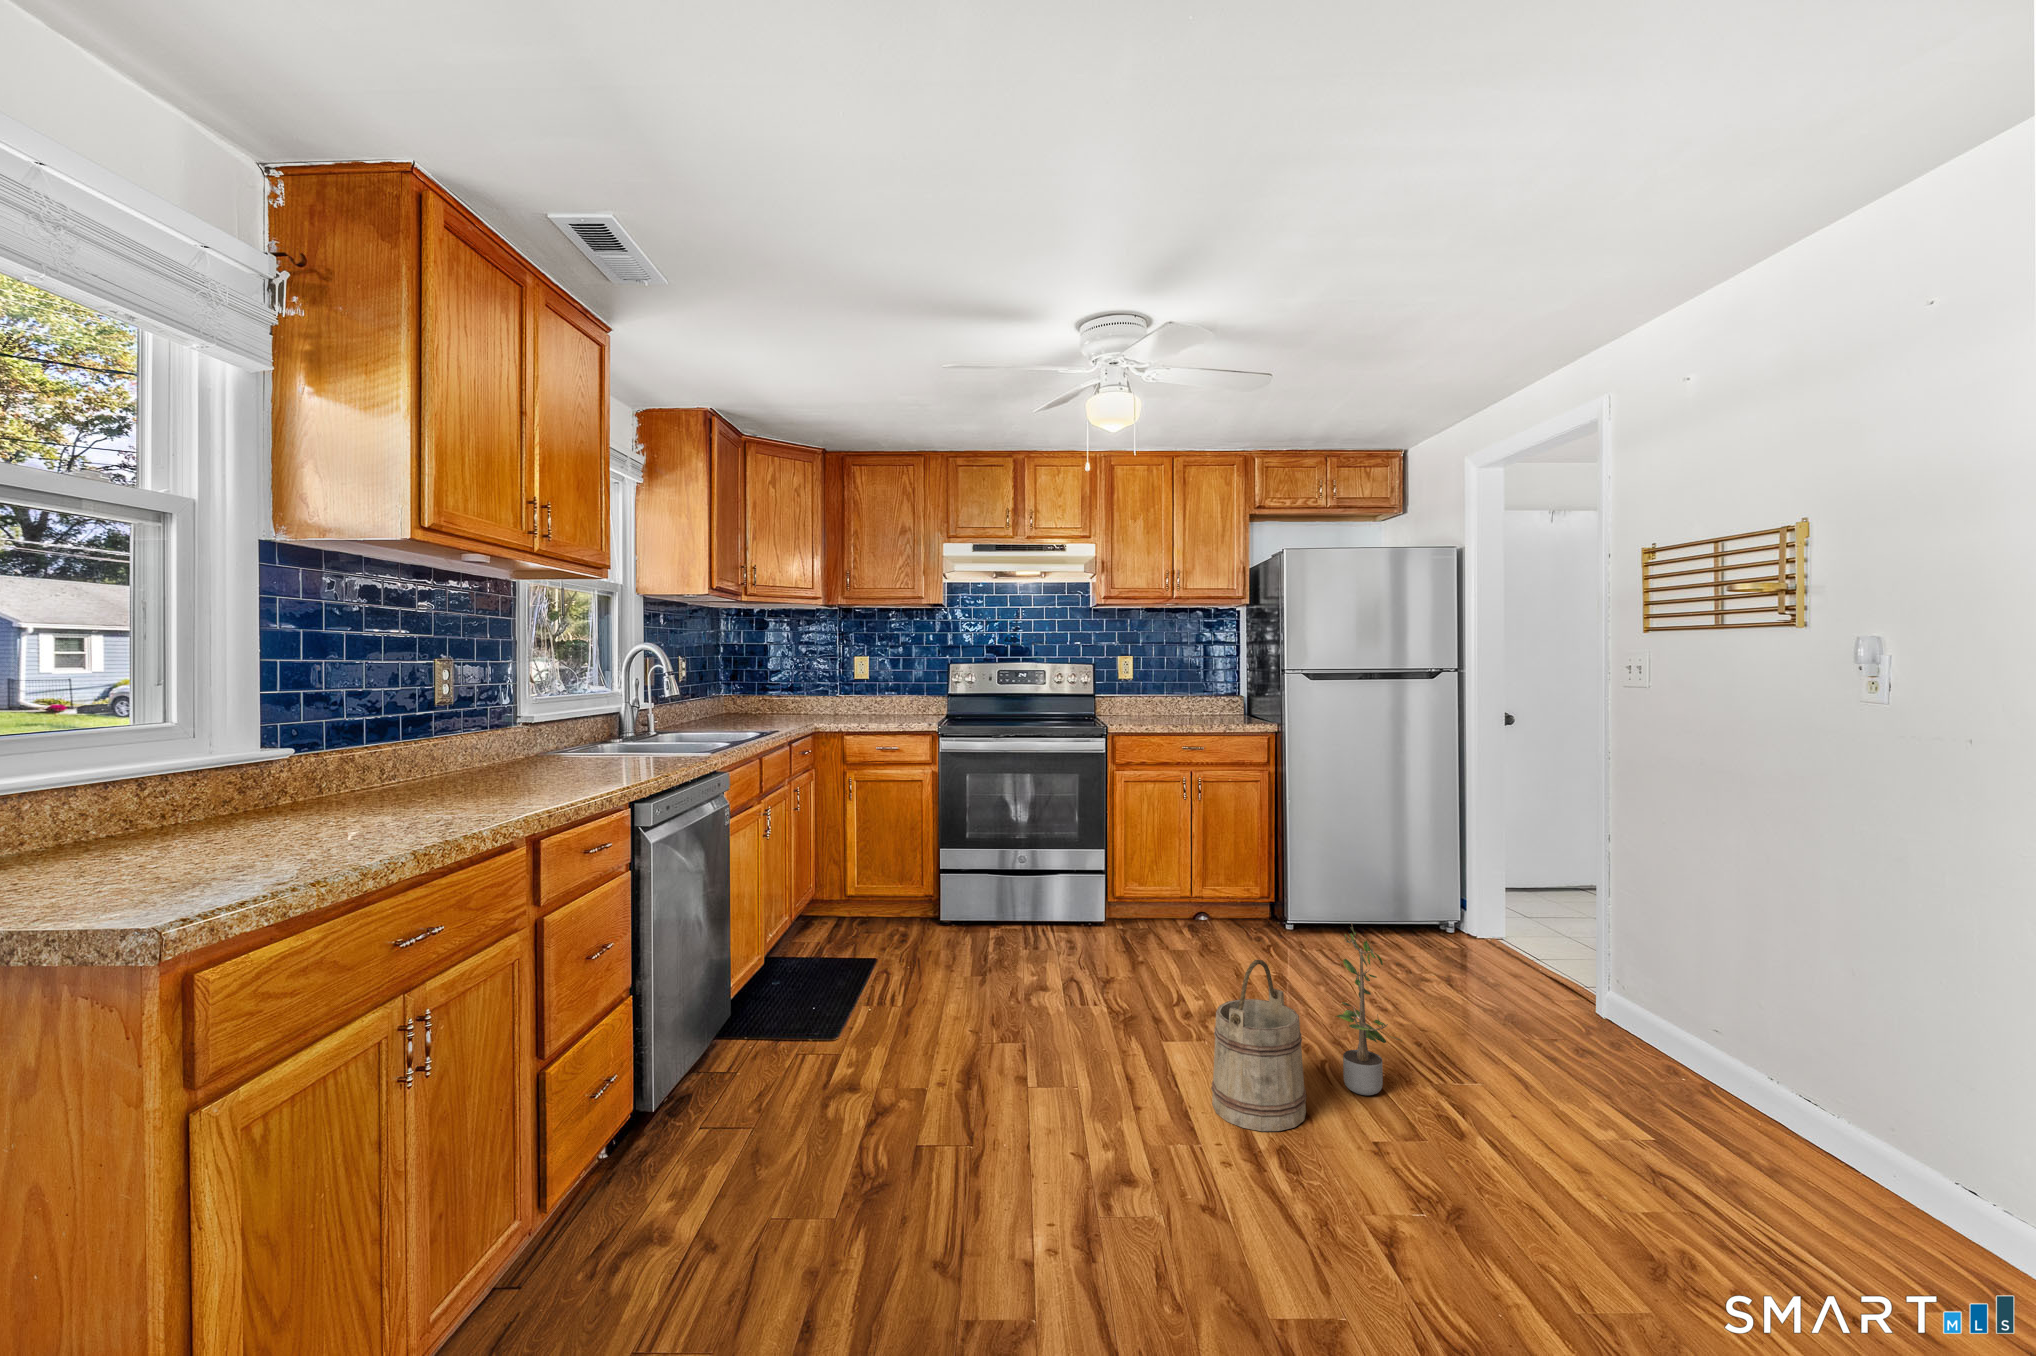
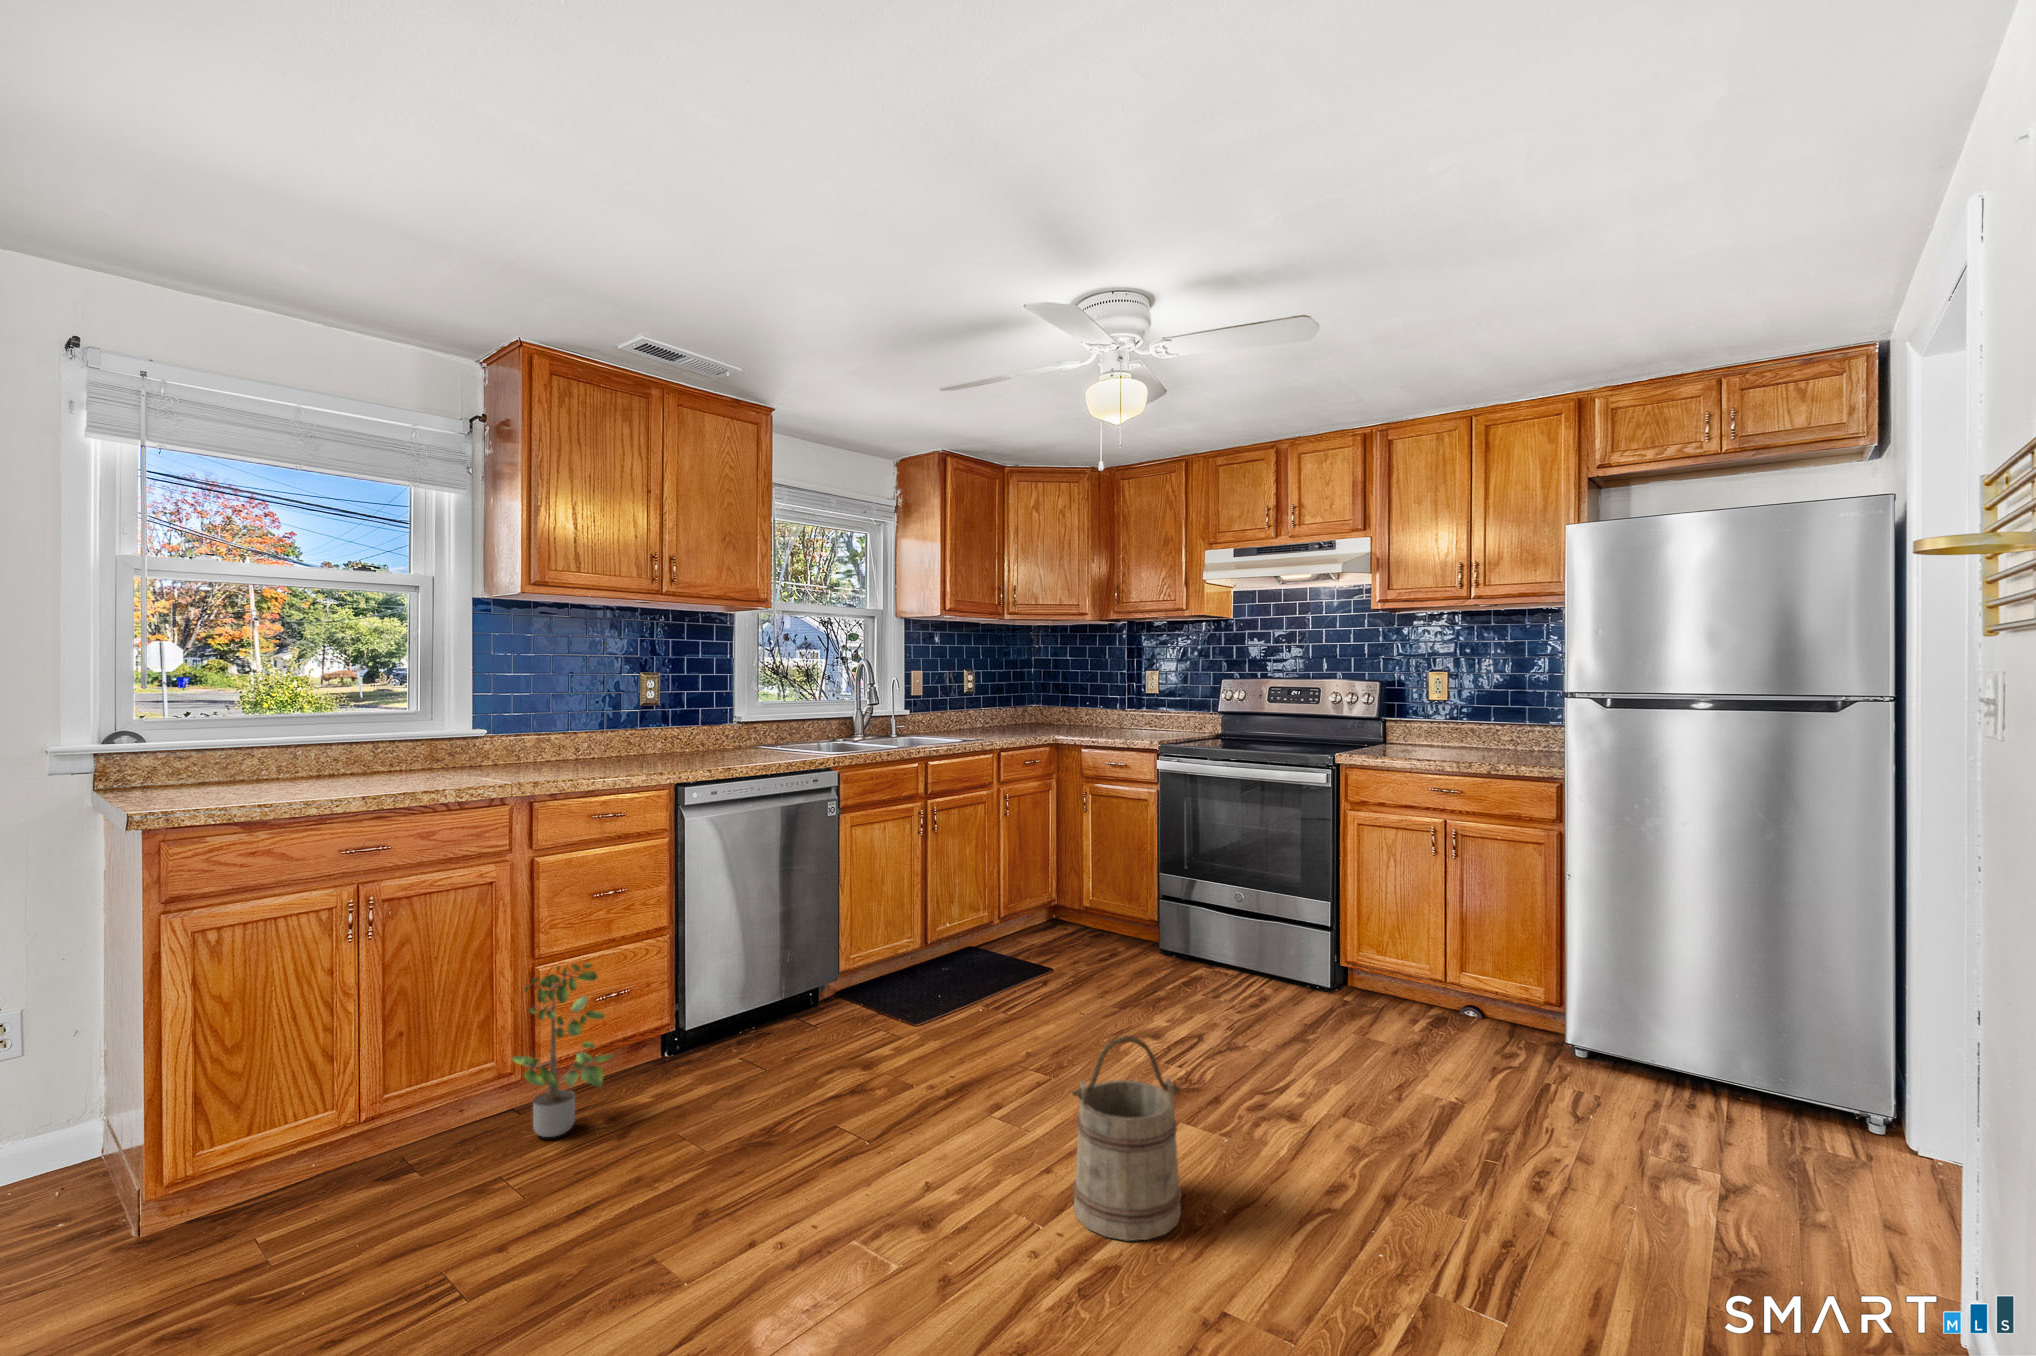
potted plant: present [1337,927,1402,1095] -> present [512,963,613,1137]

